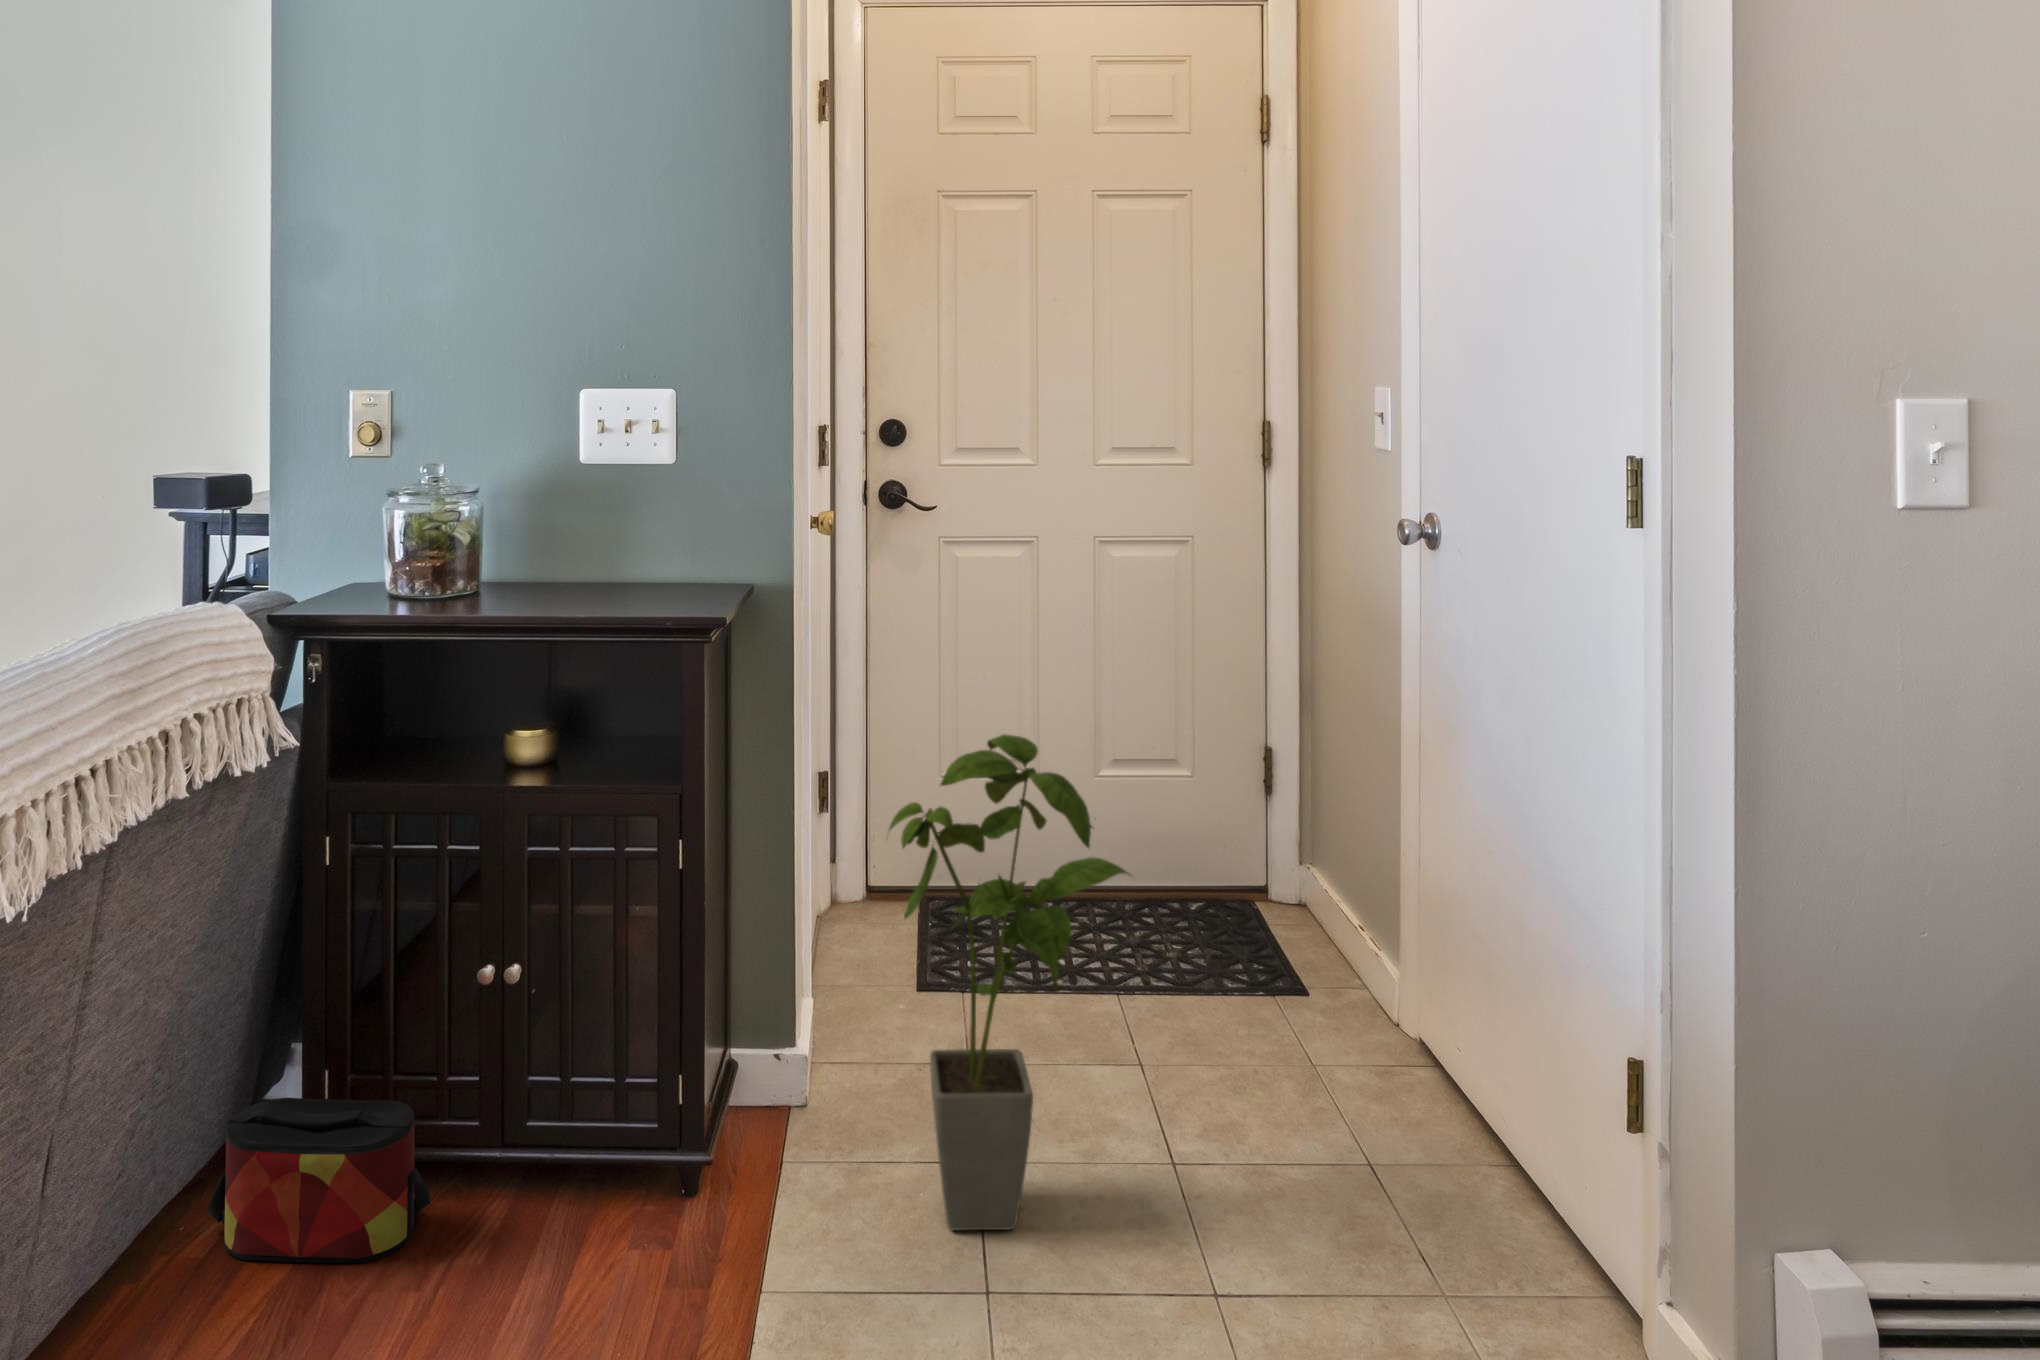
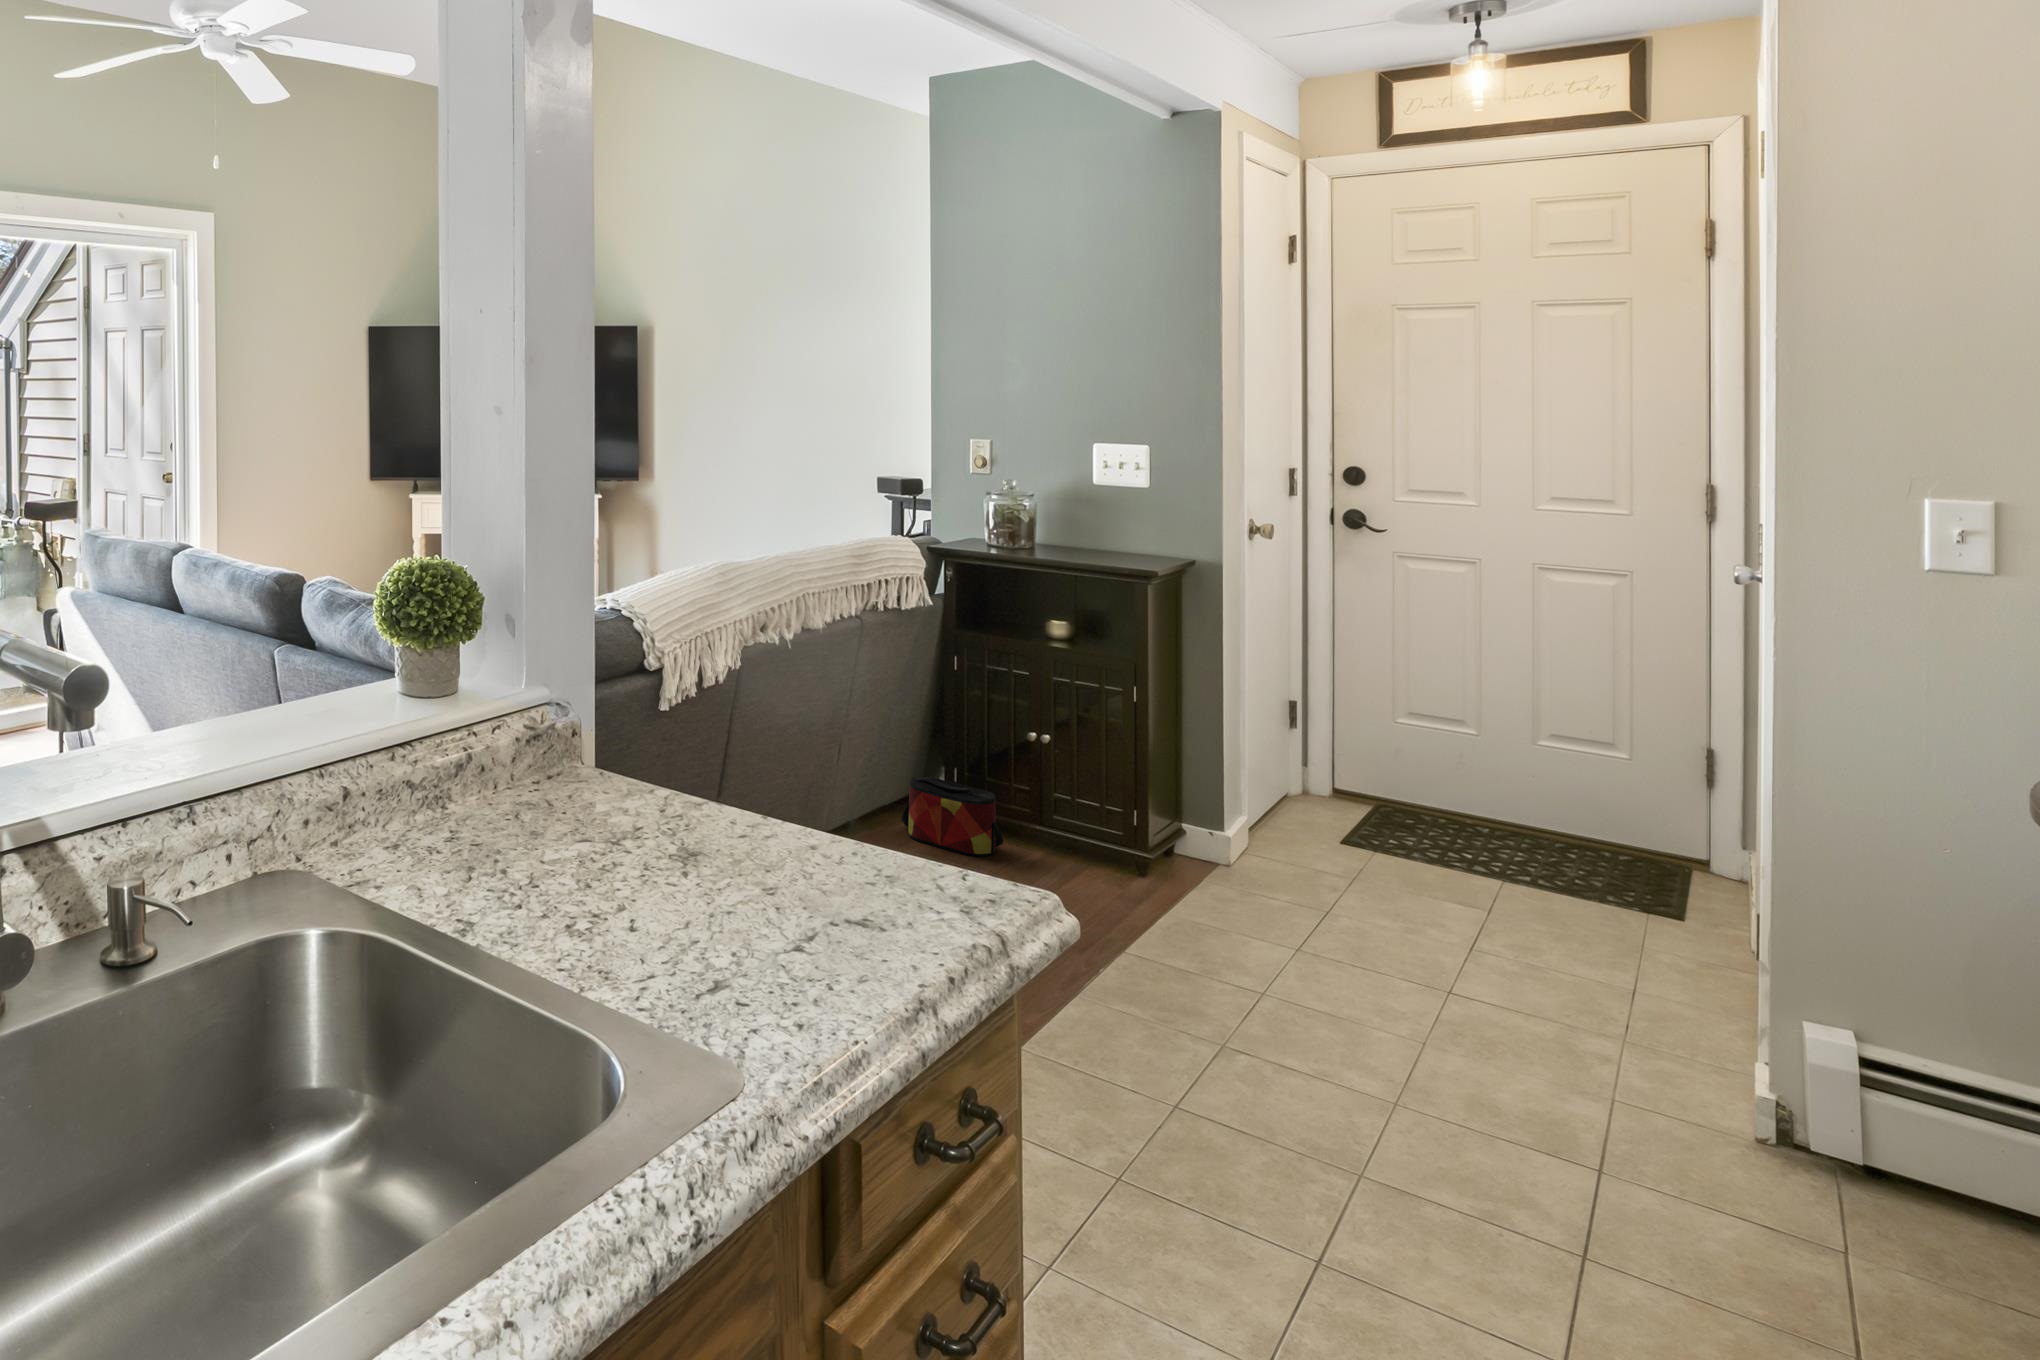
house plant: present [889,735,1130,1230] -> none [1261,657,1436,941]

